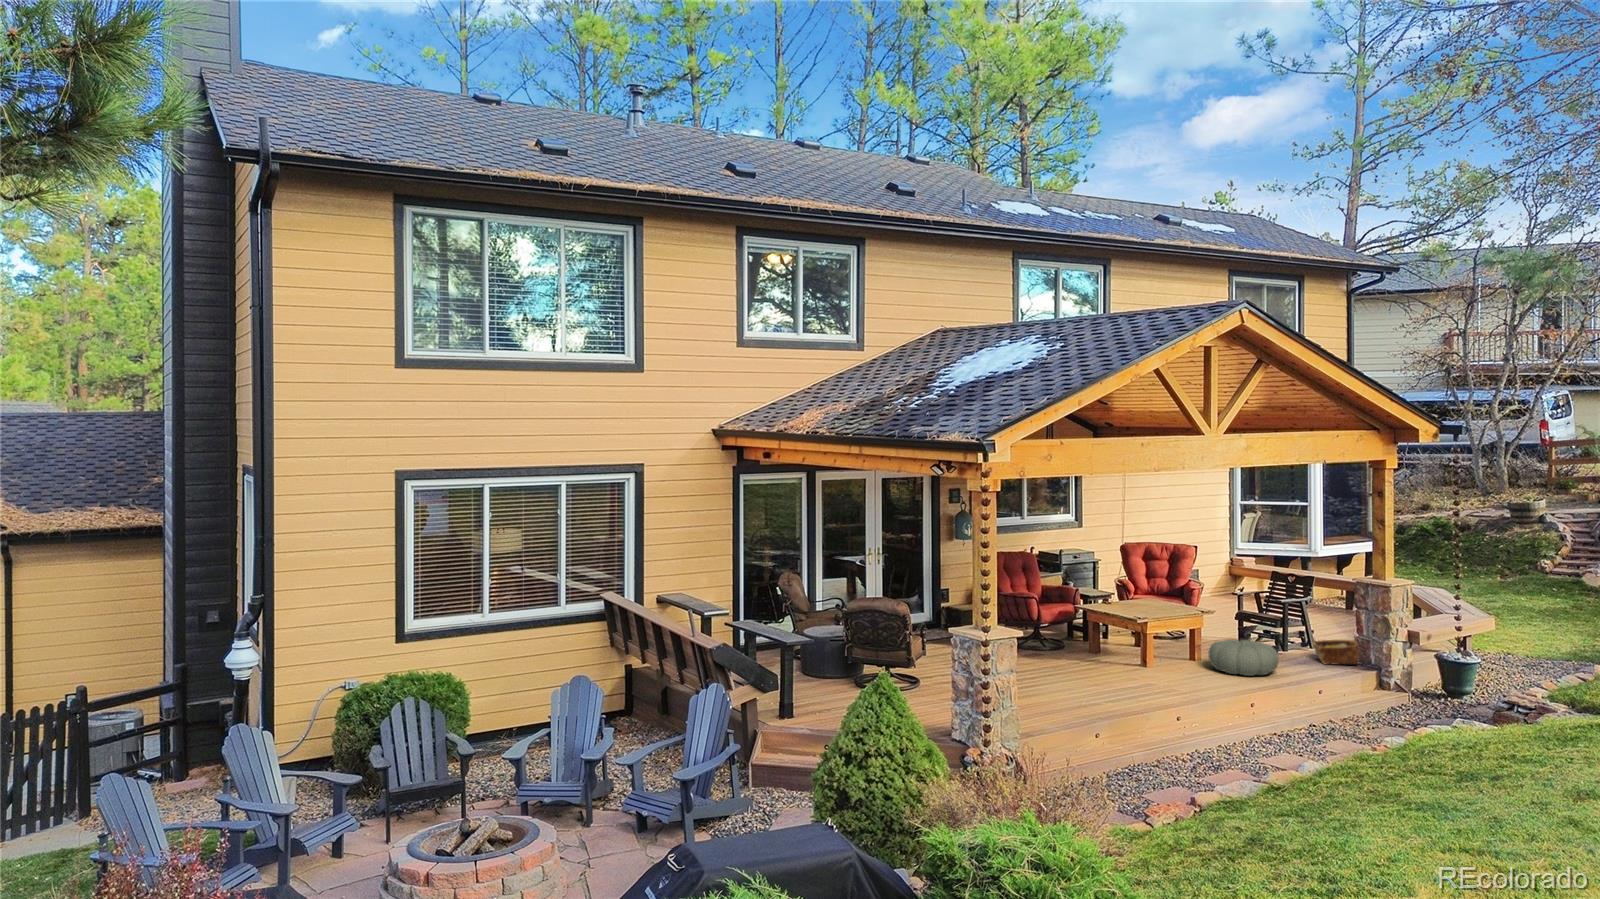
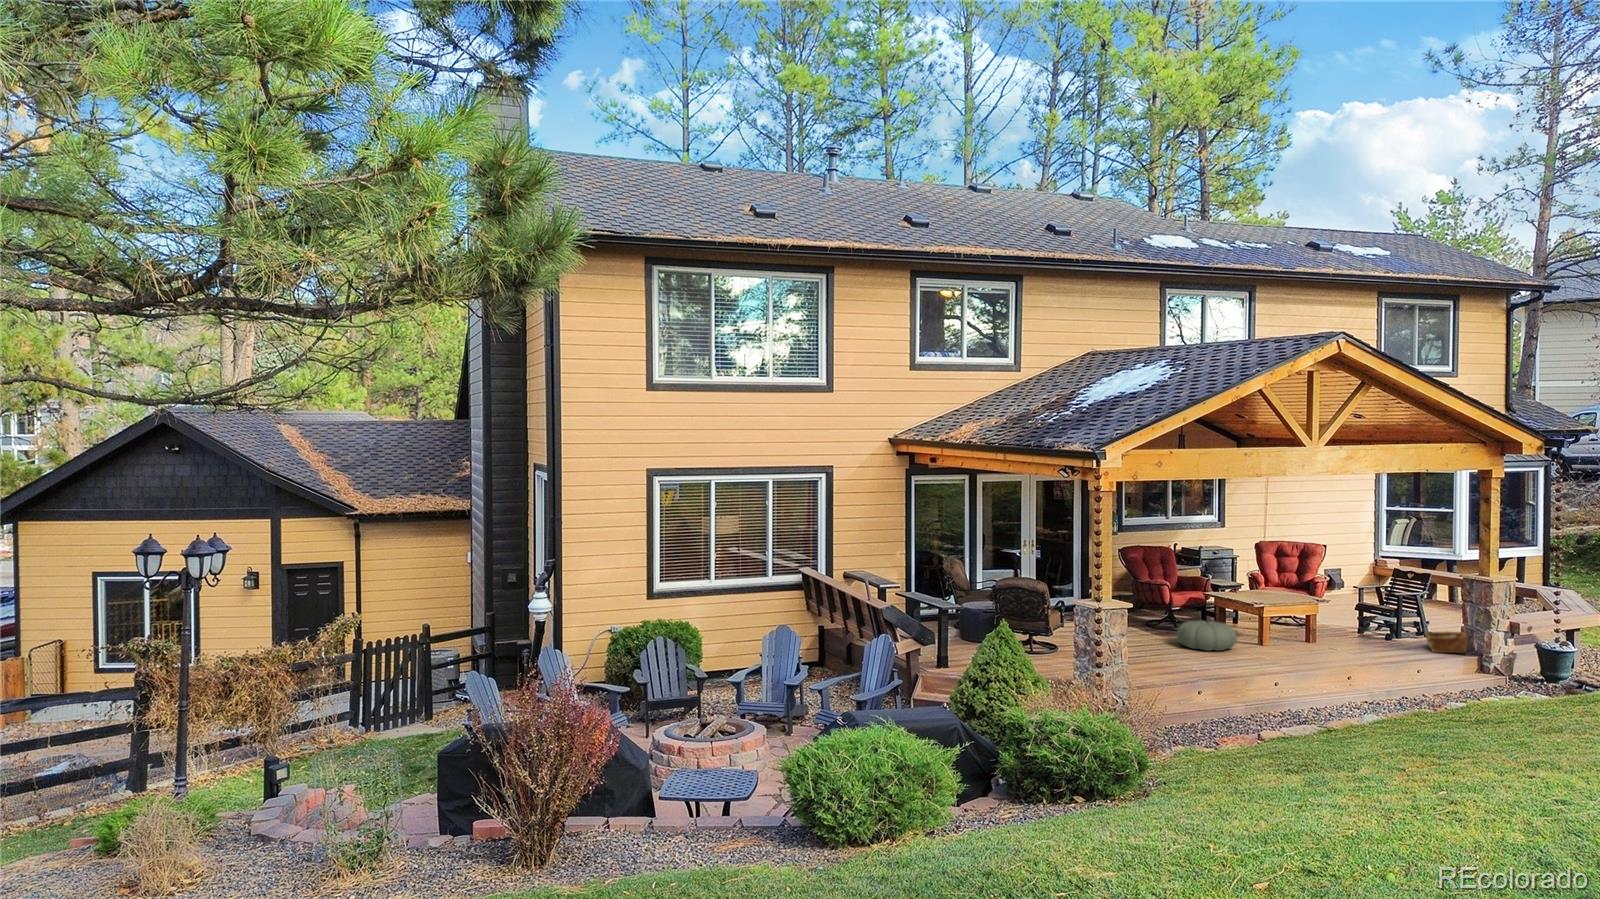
pouf: present [1209,639,1279,676] -> present [1177,621,1237,651]

